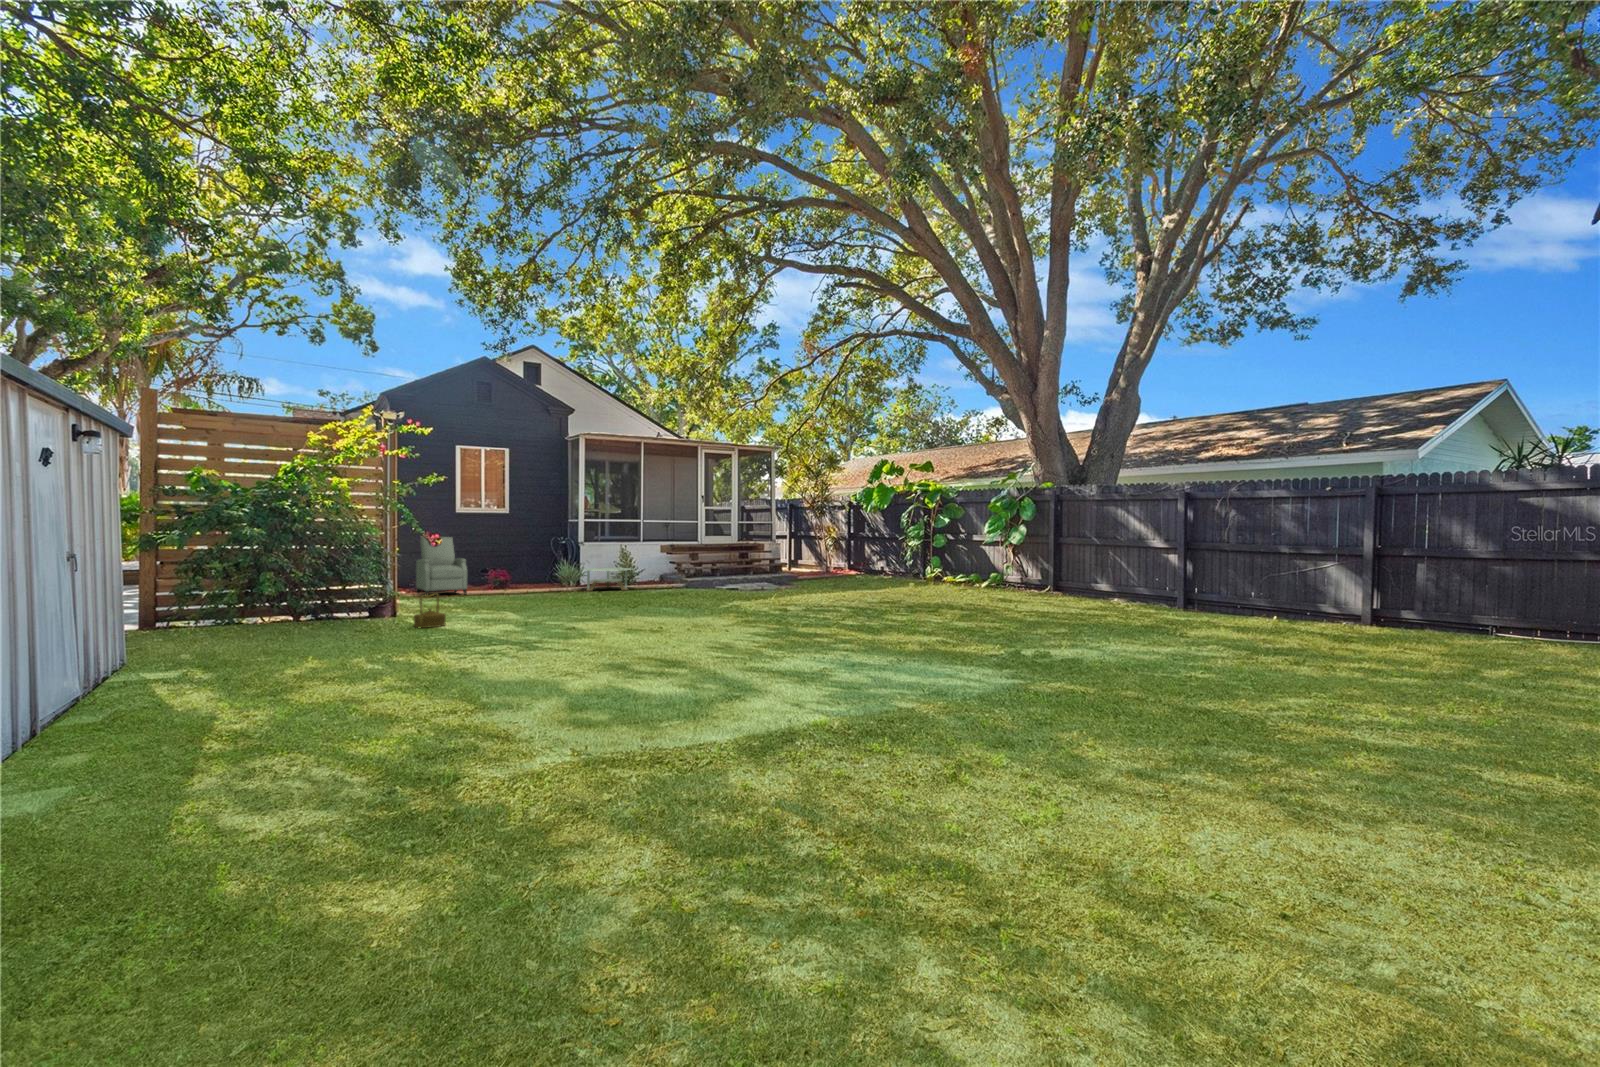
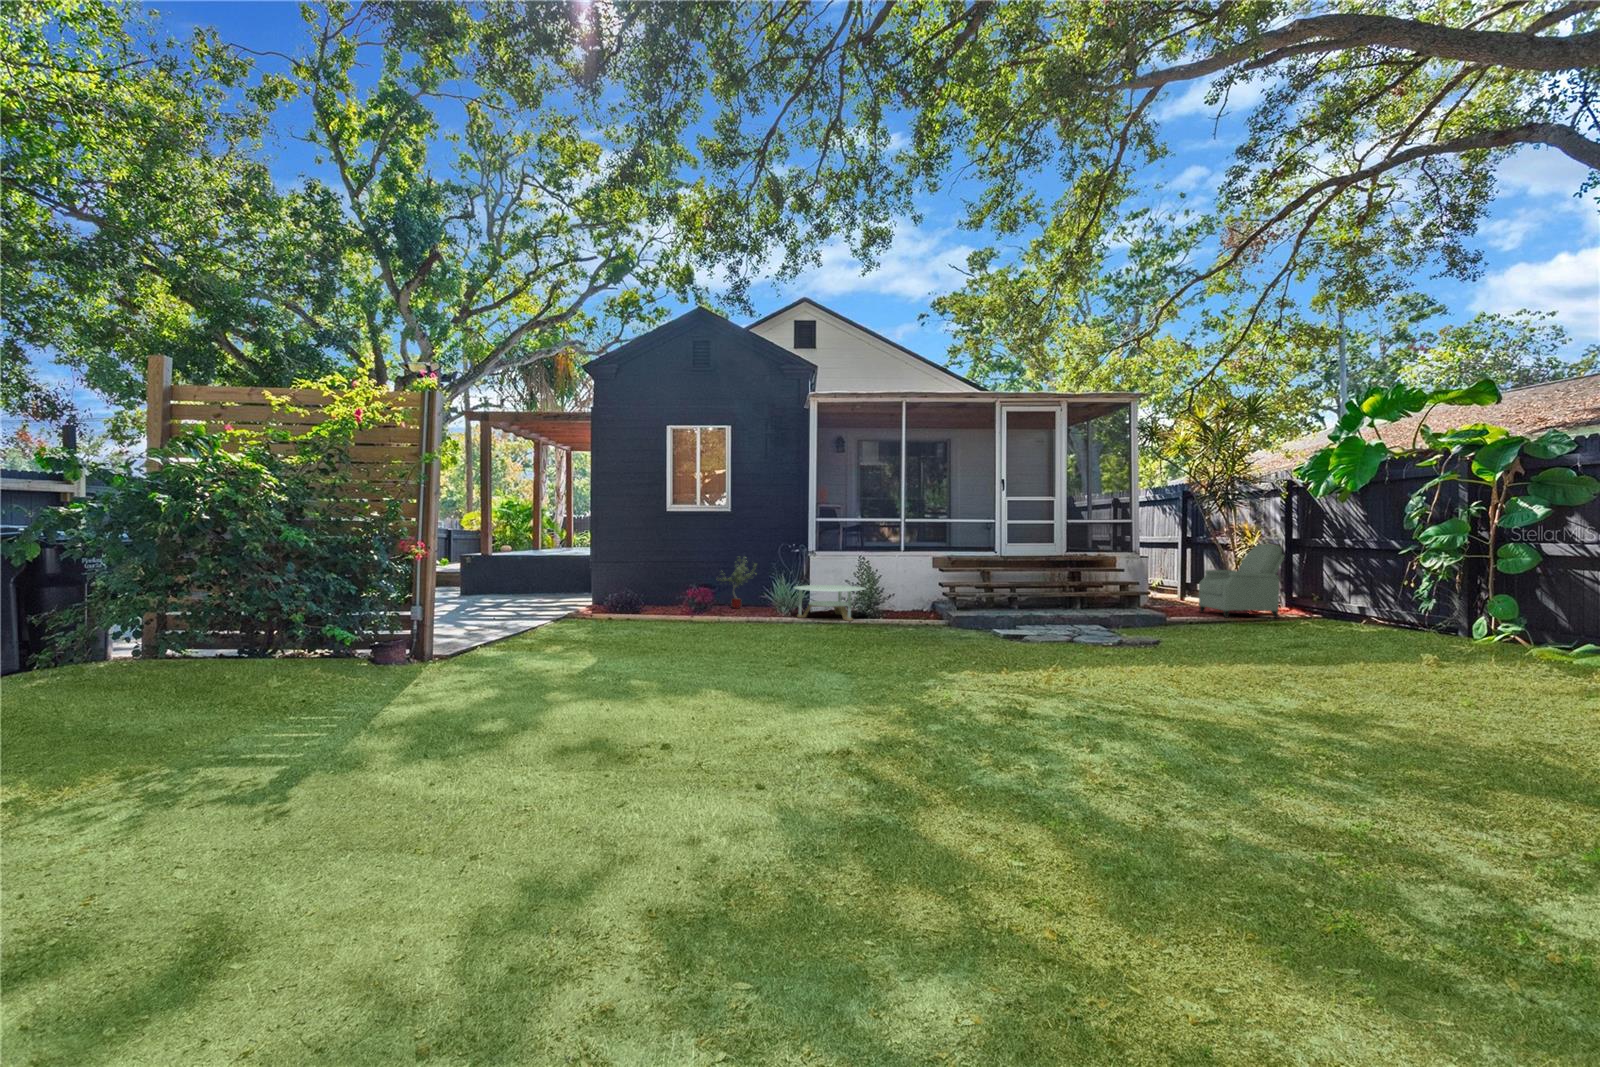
chair: present [416,537,467,595] -> present [1199,544,1284,619]
potted tree: none [503,549,539,589] -> present [719,557,757,609]
woven basket: present [414,593,446,628] -> none [349,624,406,679]

